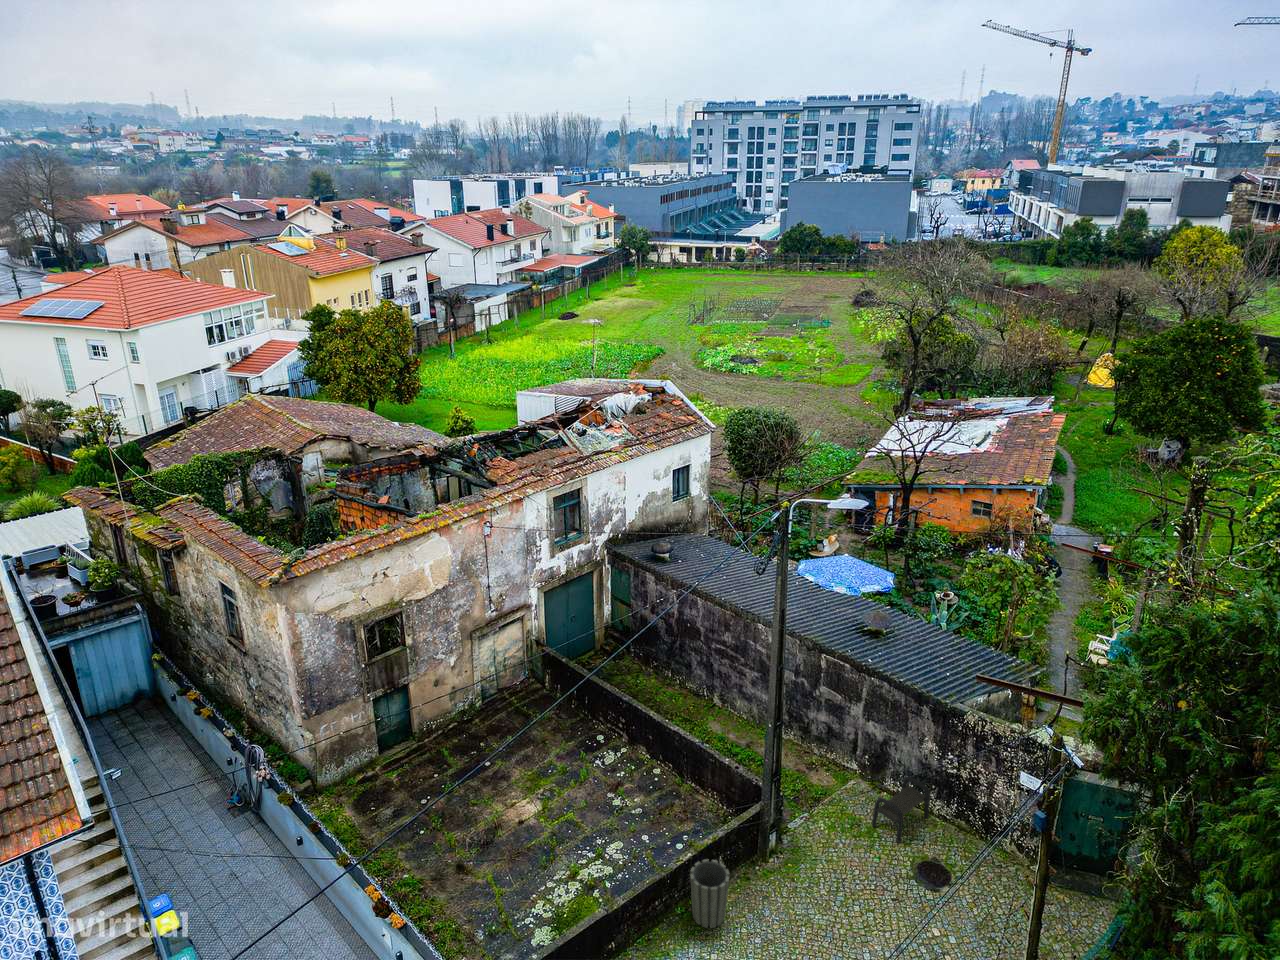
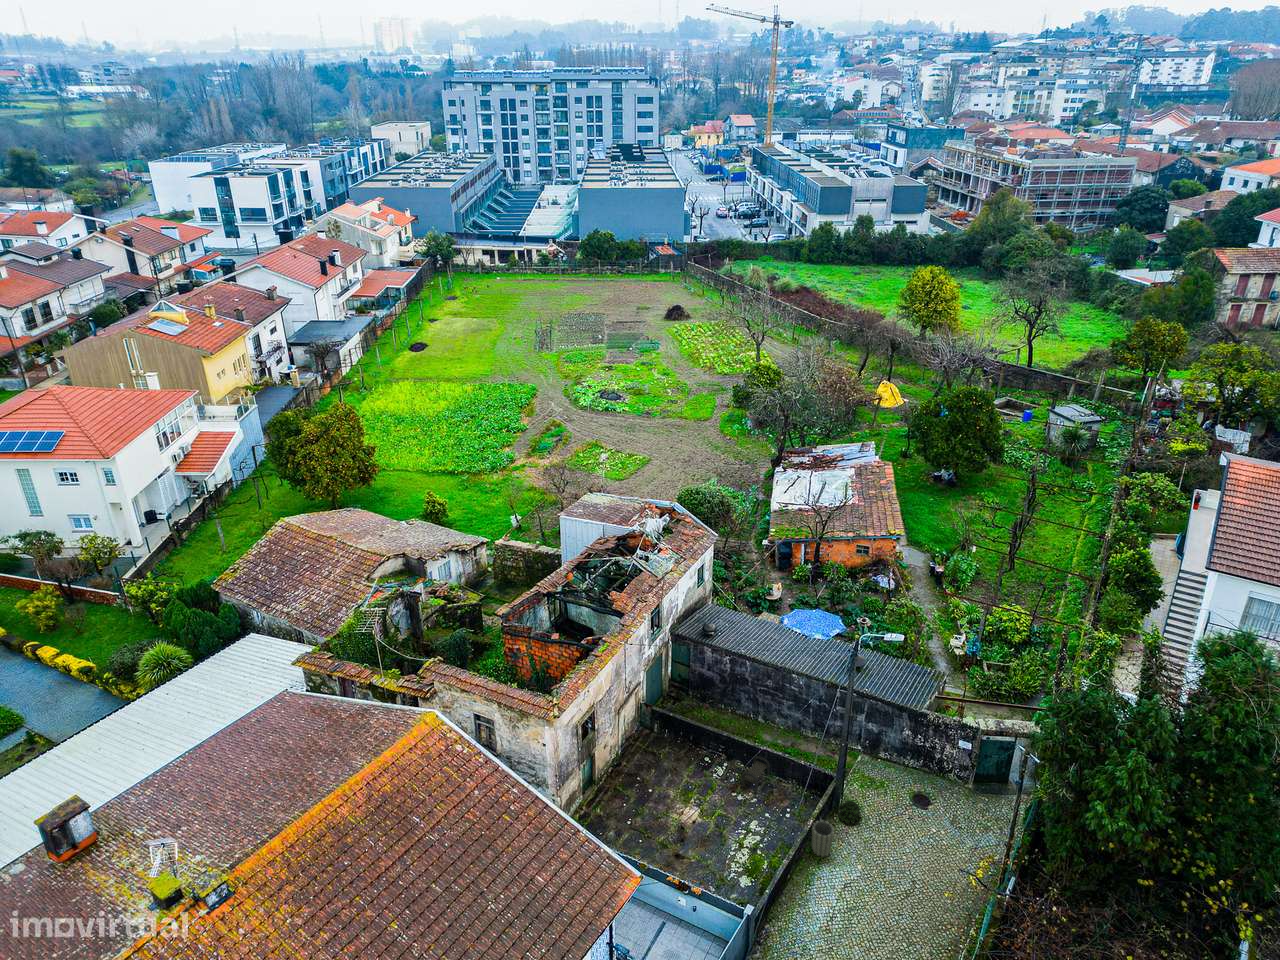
bench: present [872,777,930,843] -> present [741,756,770,794]
potted plant: none [767,841,807,885] -> present [838,801,861,824]

